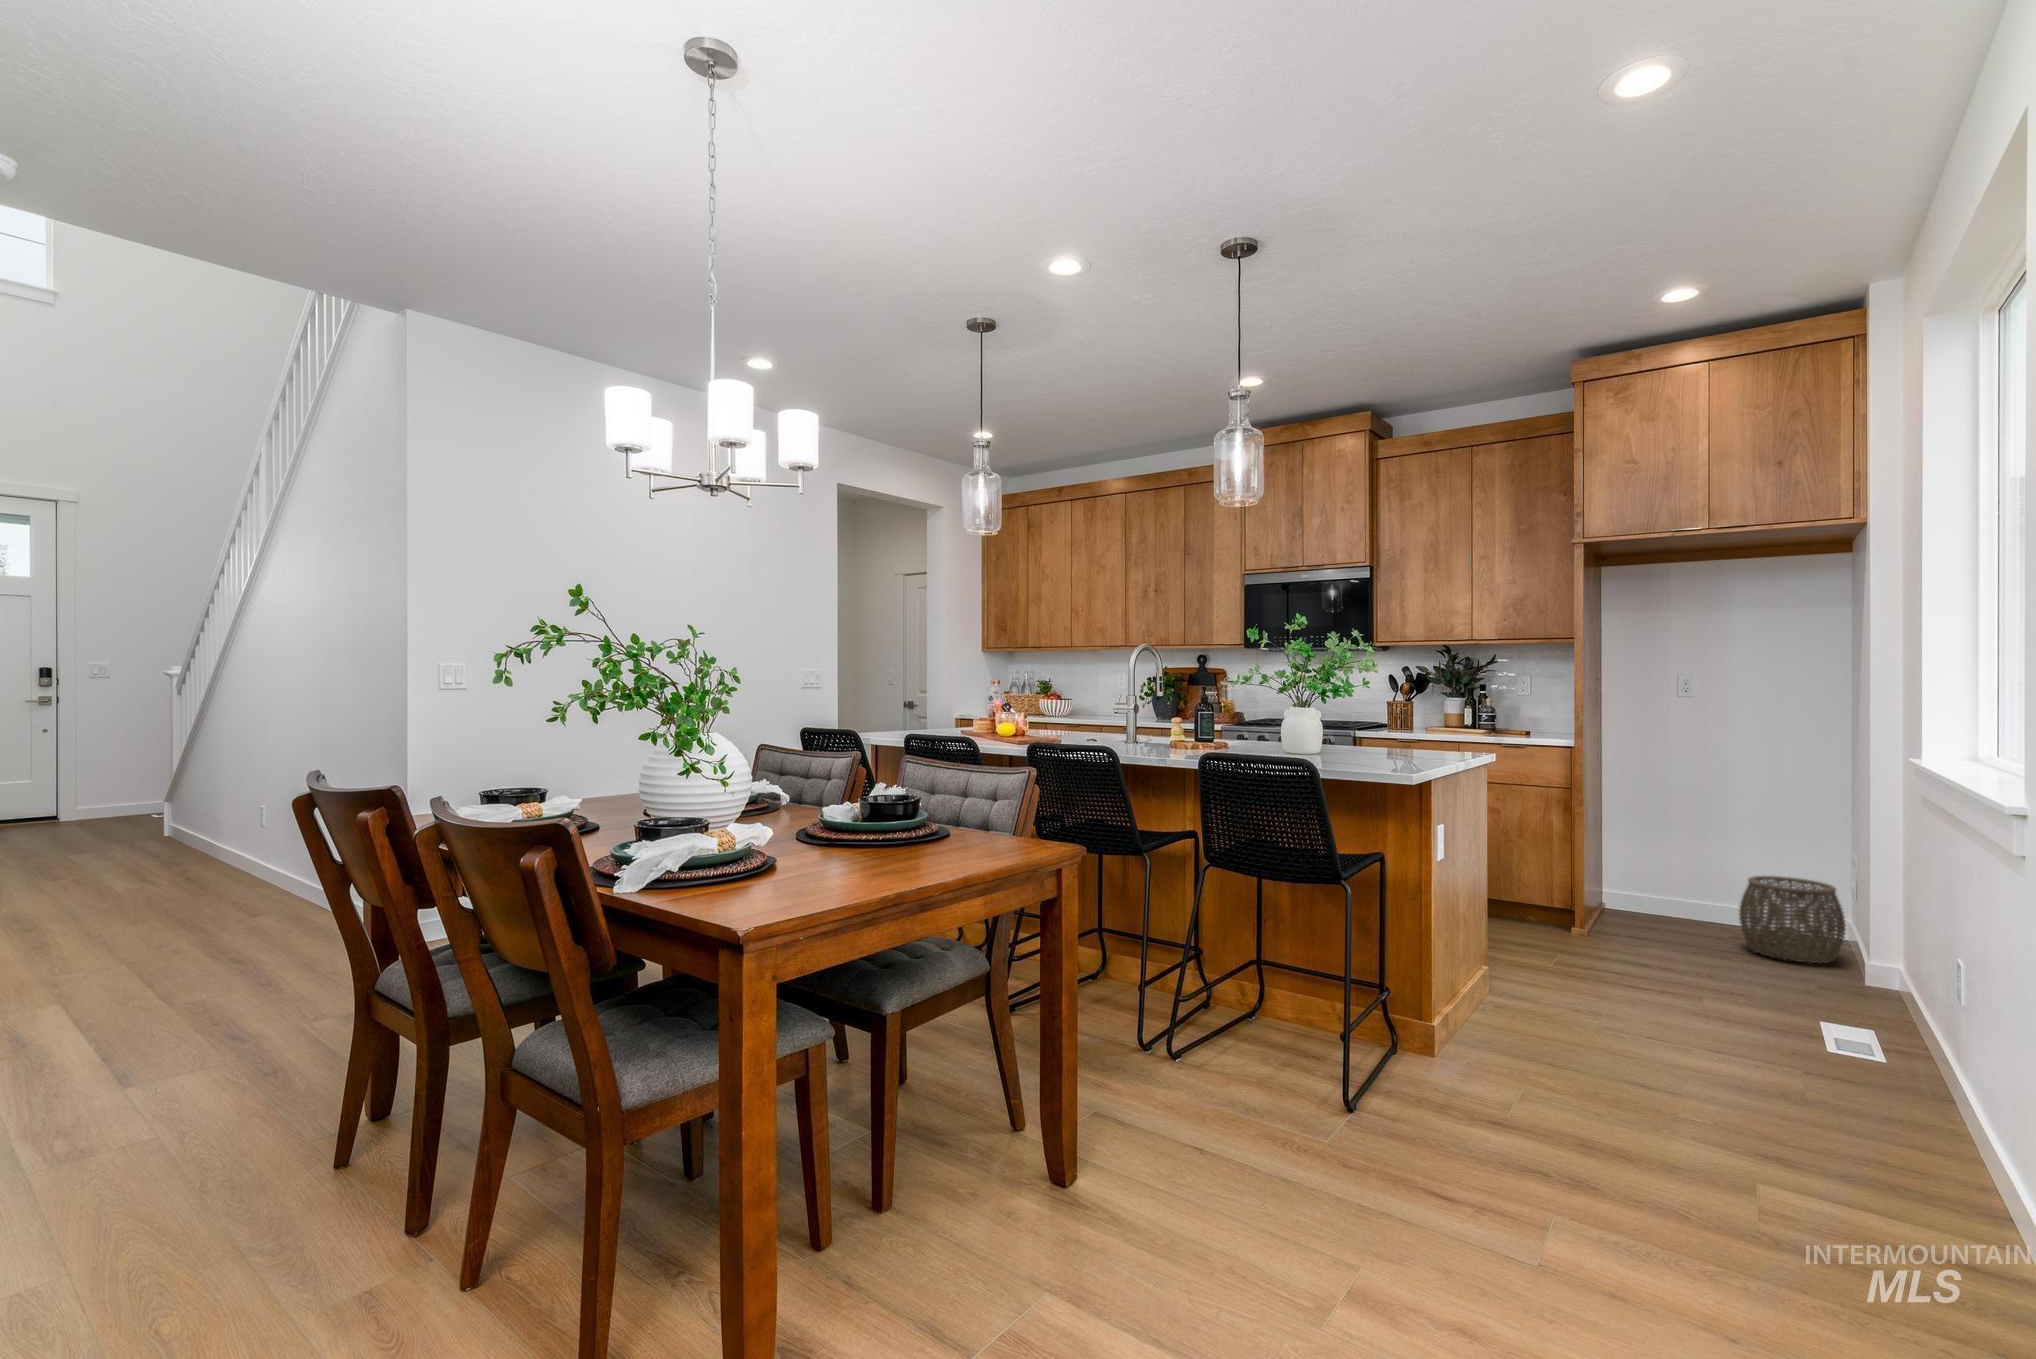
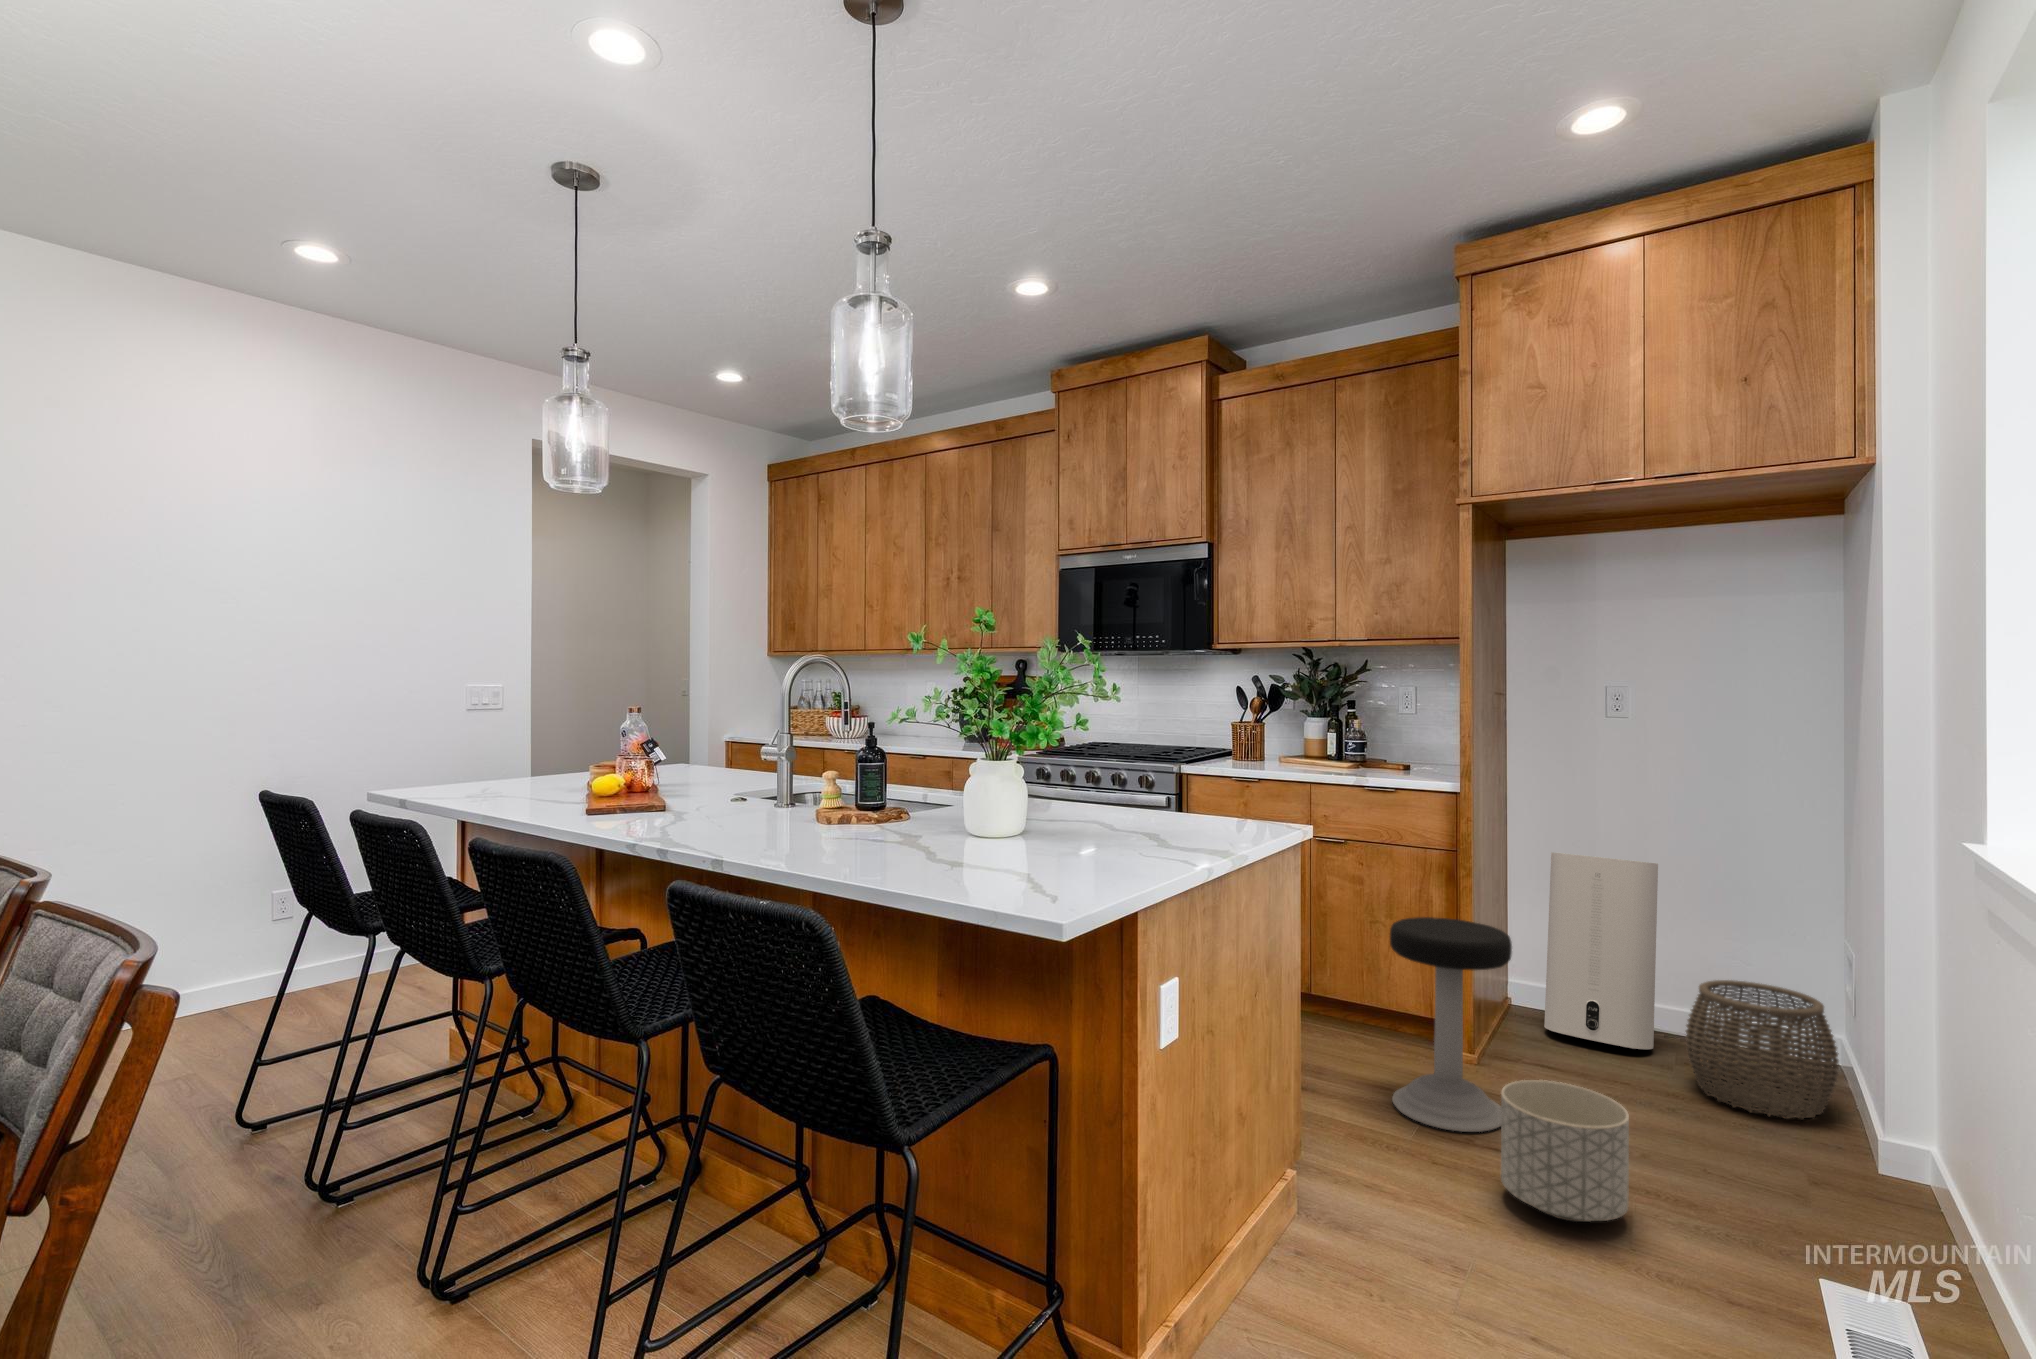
air purifier: none [1633,792,1718,930] -> present [1544,852,1658,1049]
stool: none [1531,831,1618,967] -> present [1390,917,1512,1132]
planter: none [1618,924,1702,1005] -> present [1501,1080,1629,1222]

